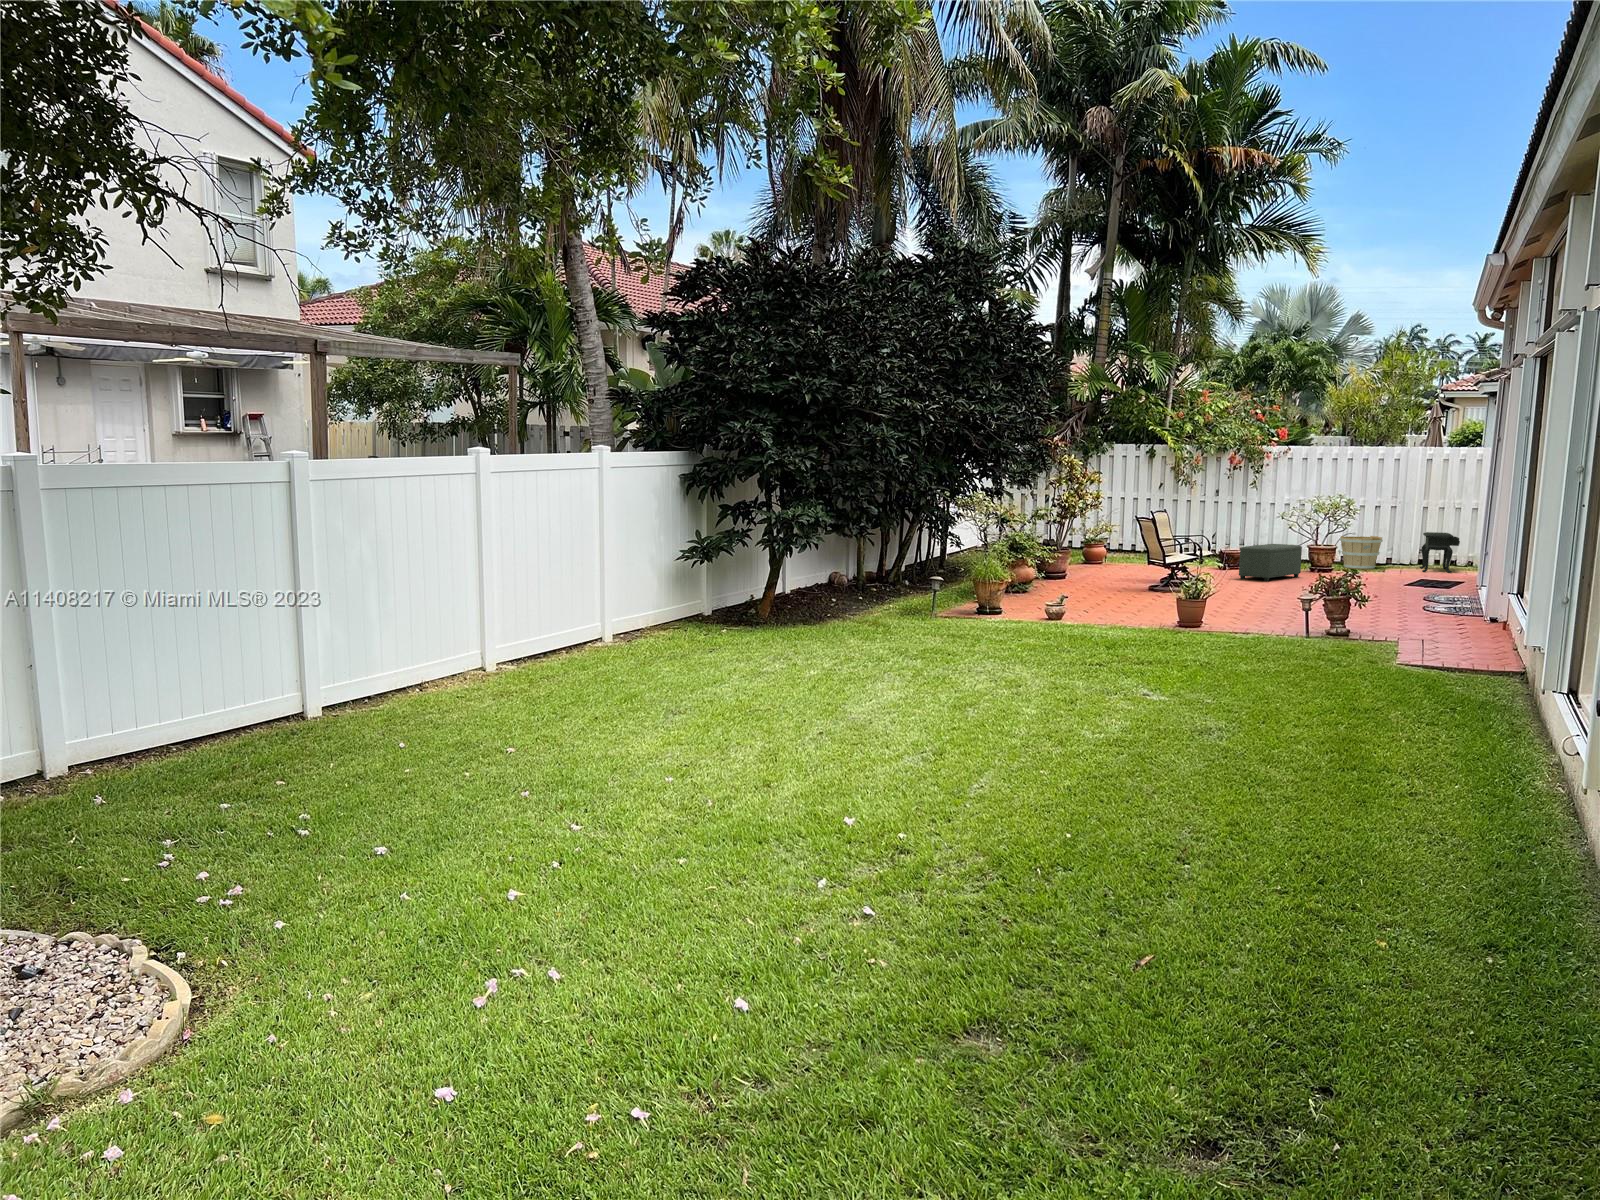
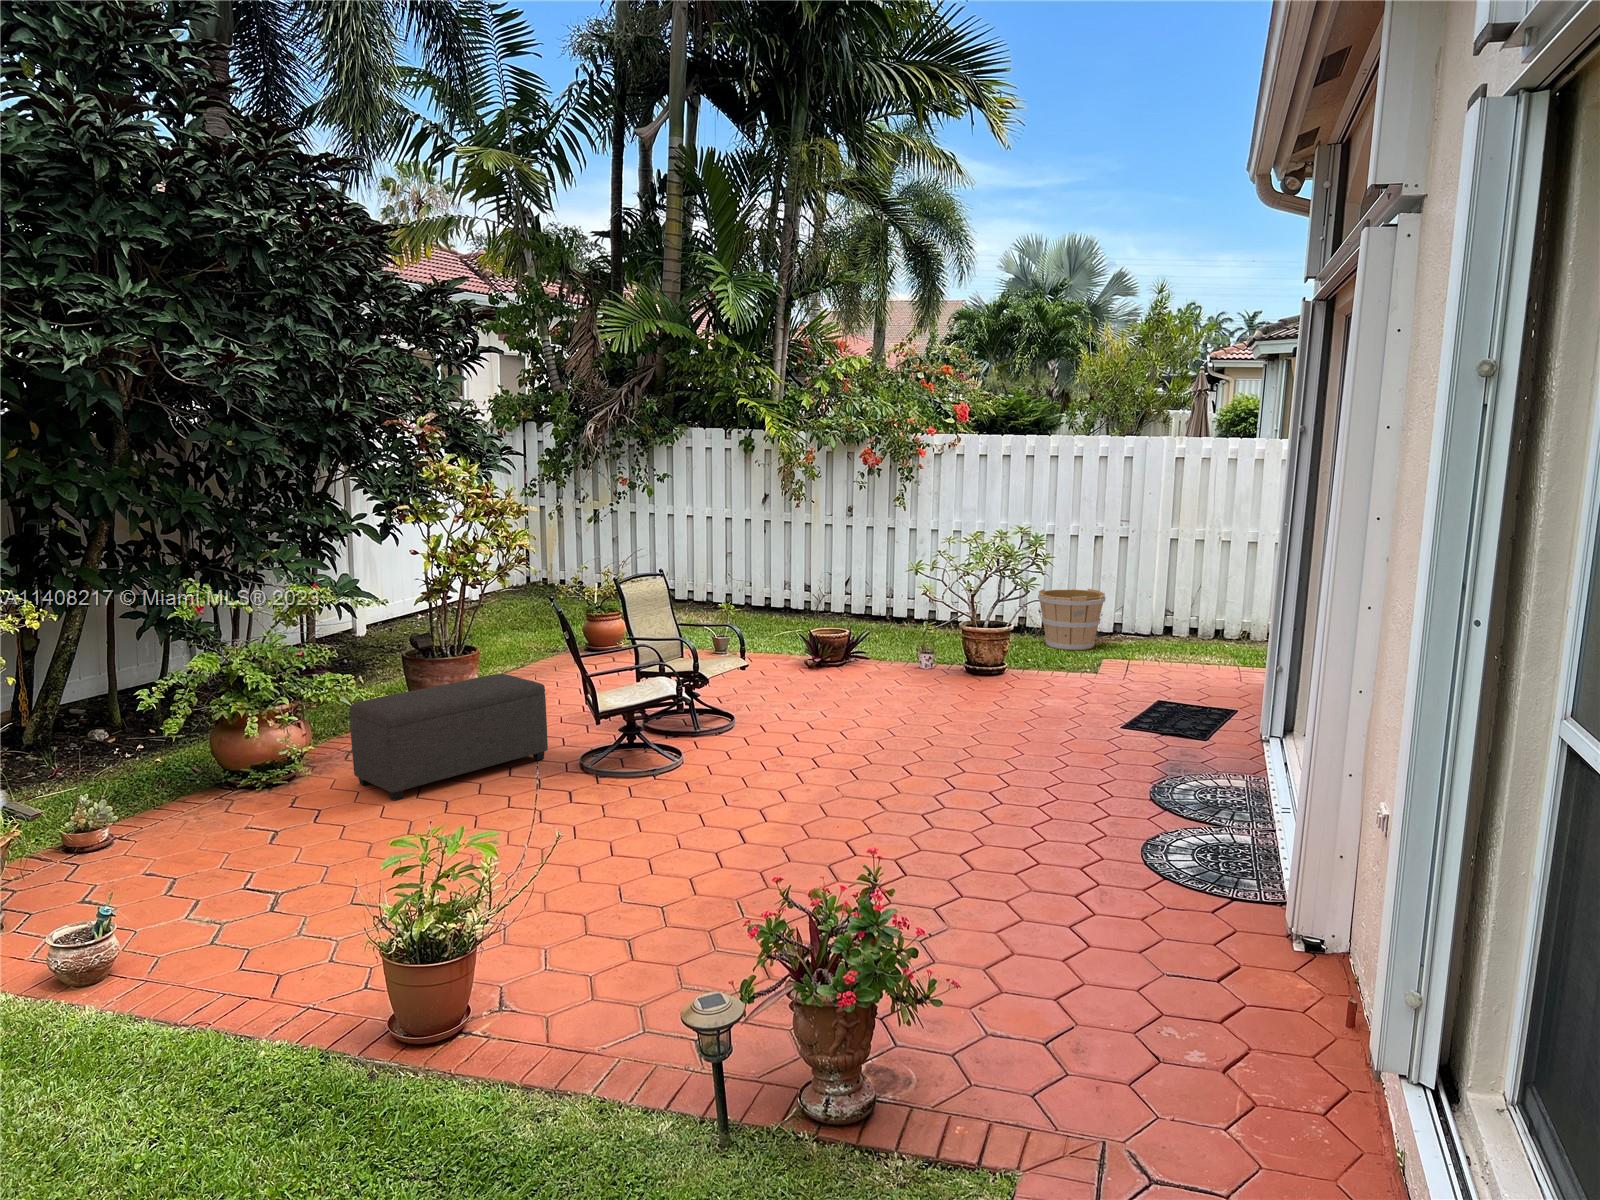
side table: present [1420,532,1460,573] -> none [1166,583,1228,660]
ottoman: present [1239,544,1302,581] -> present [350,674,548,800]

